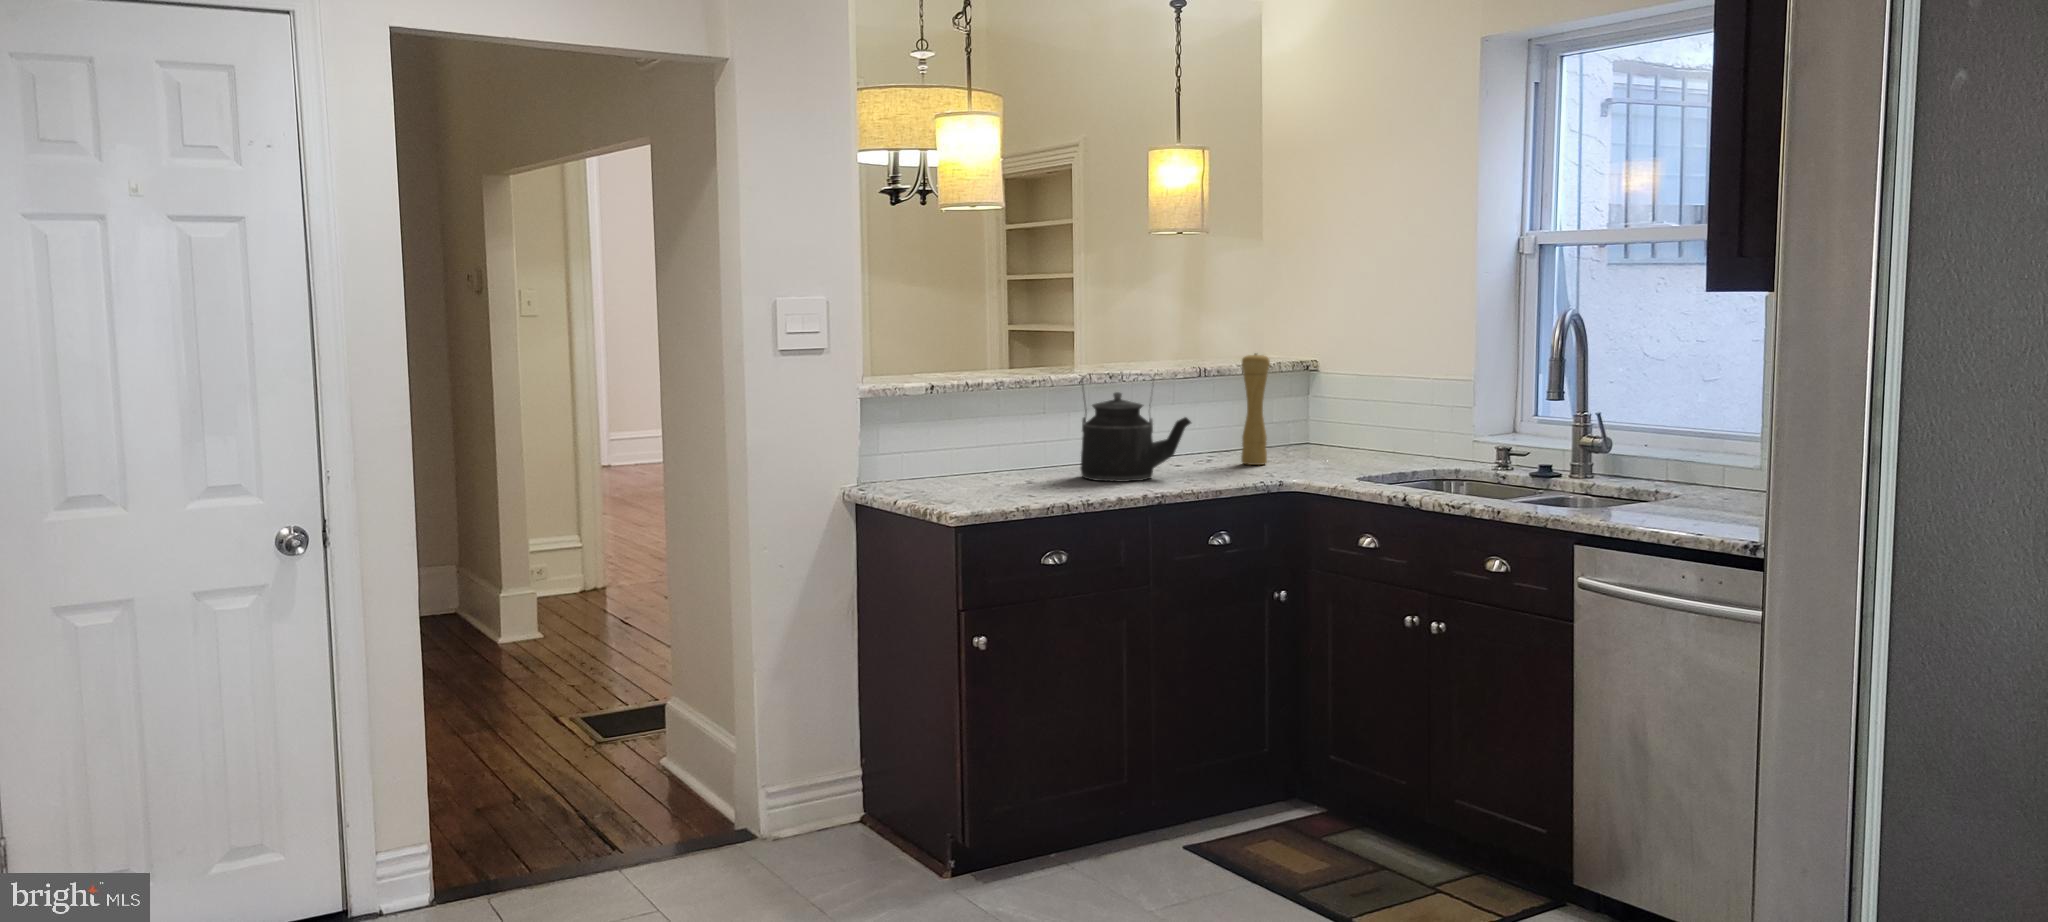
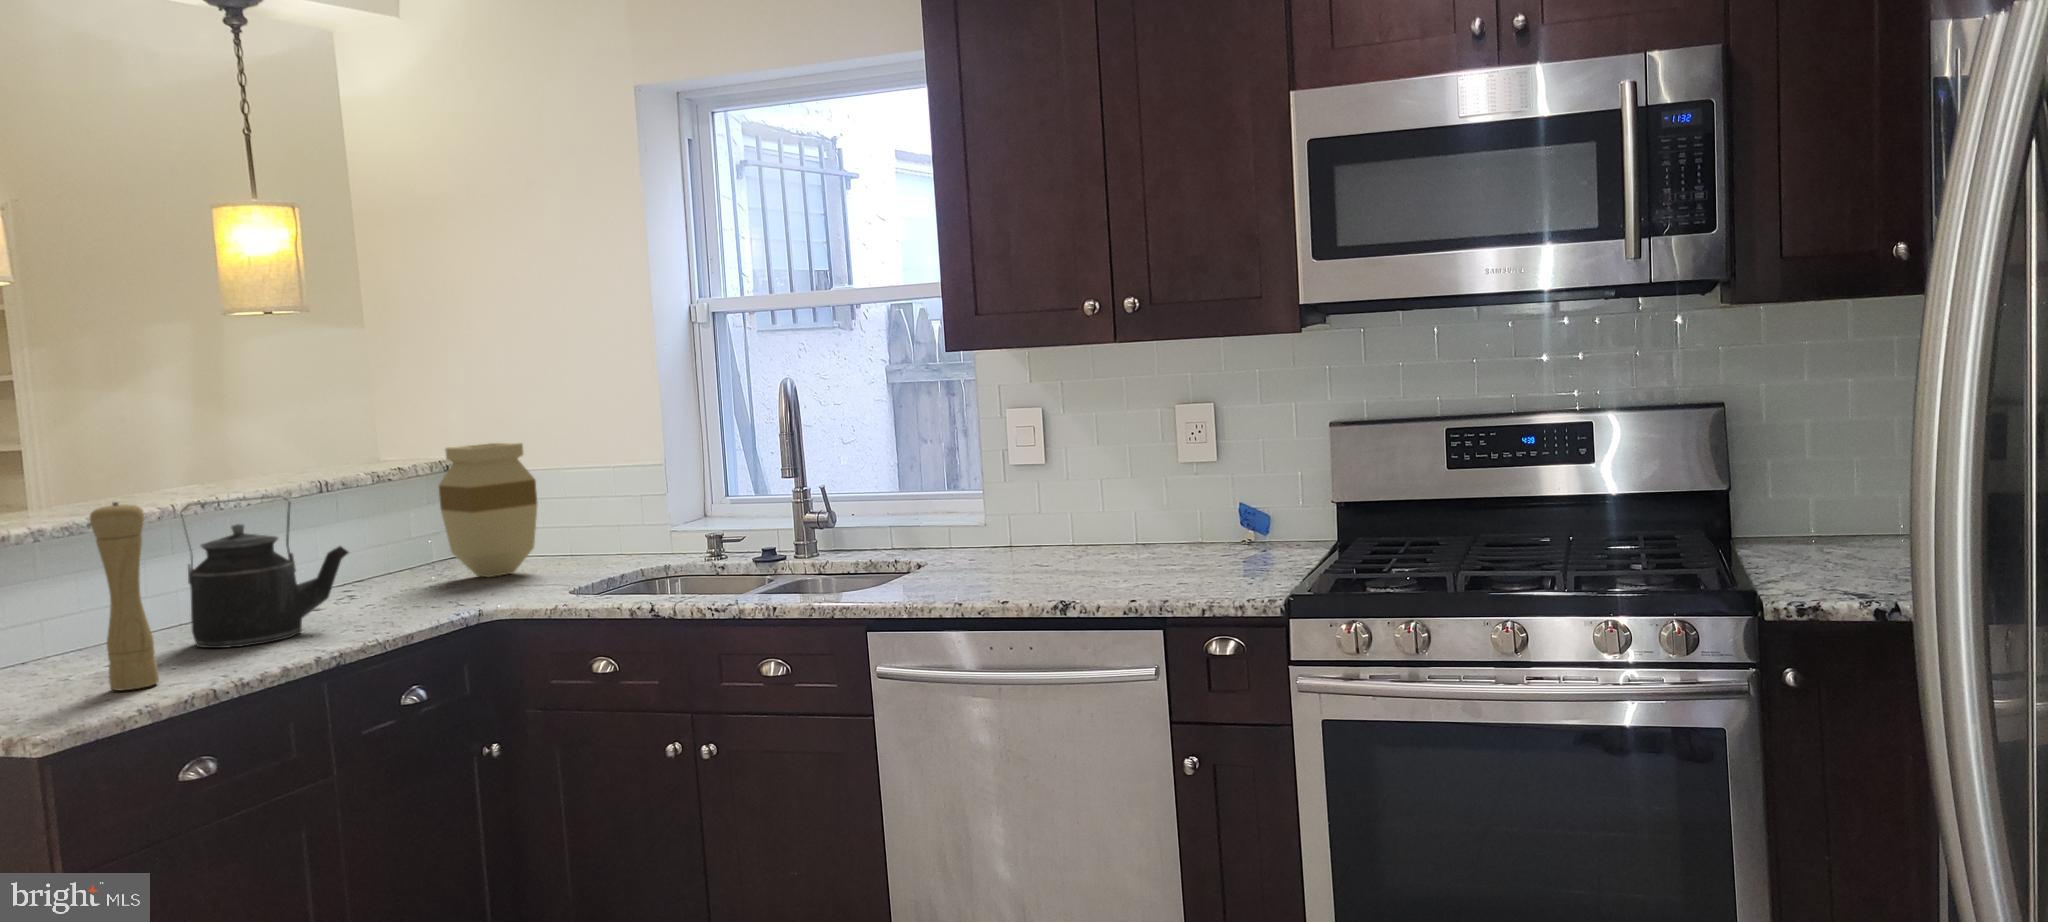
vase: none [1286,349,1361,459] -> present [439,443,537,577]
pepper mill: present [1241,353,1270,465] -> present [90,502,159,690]

